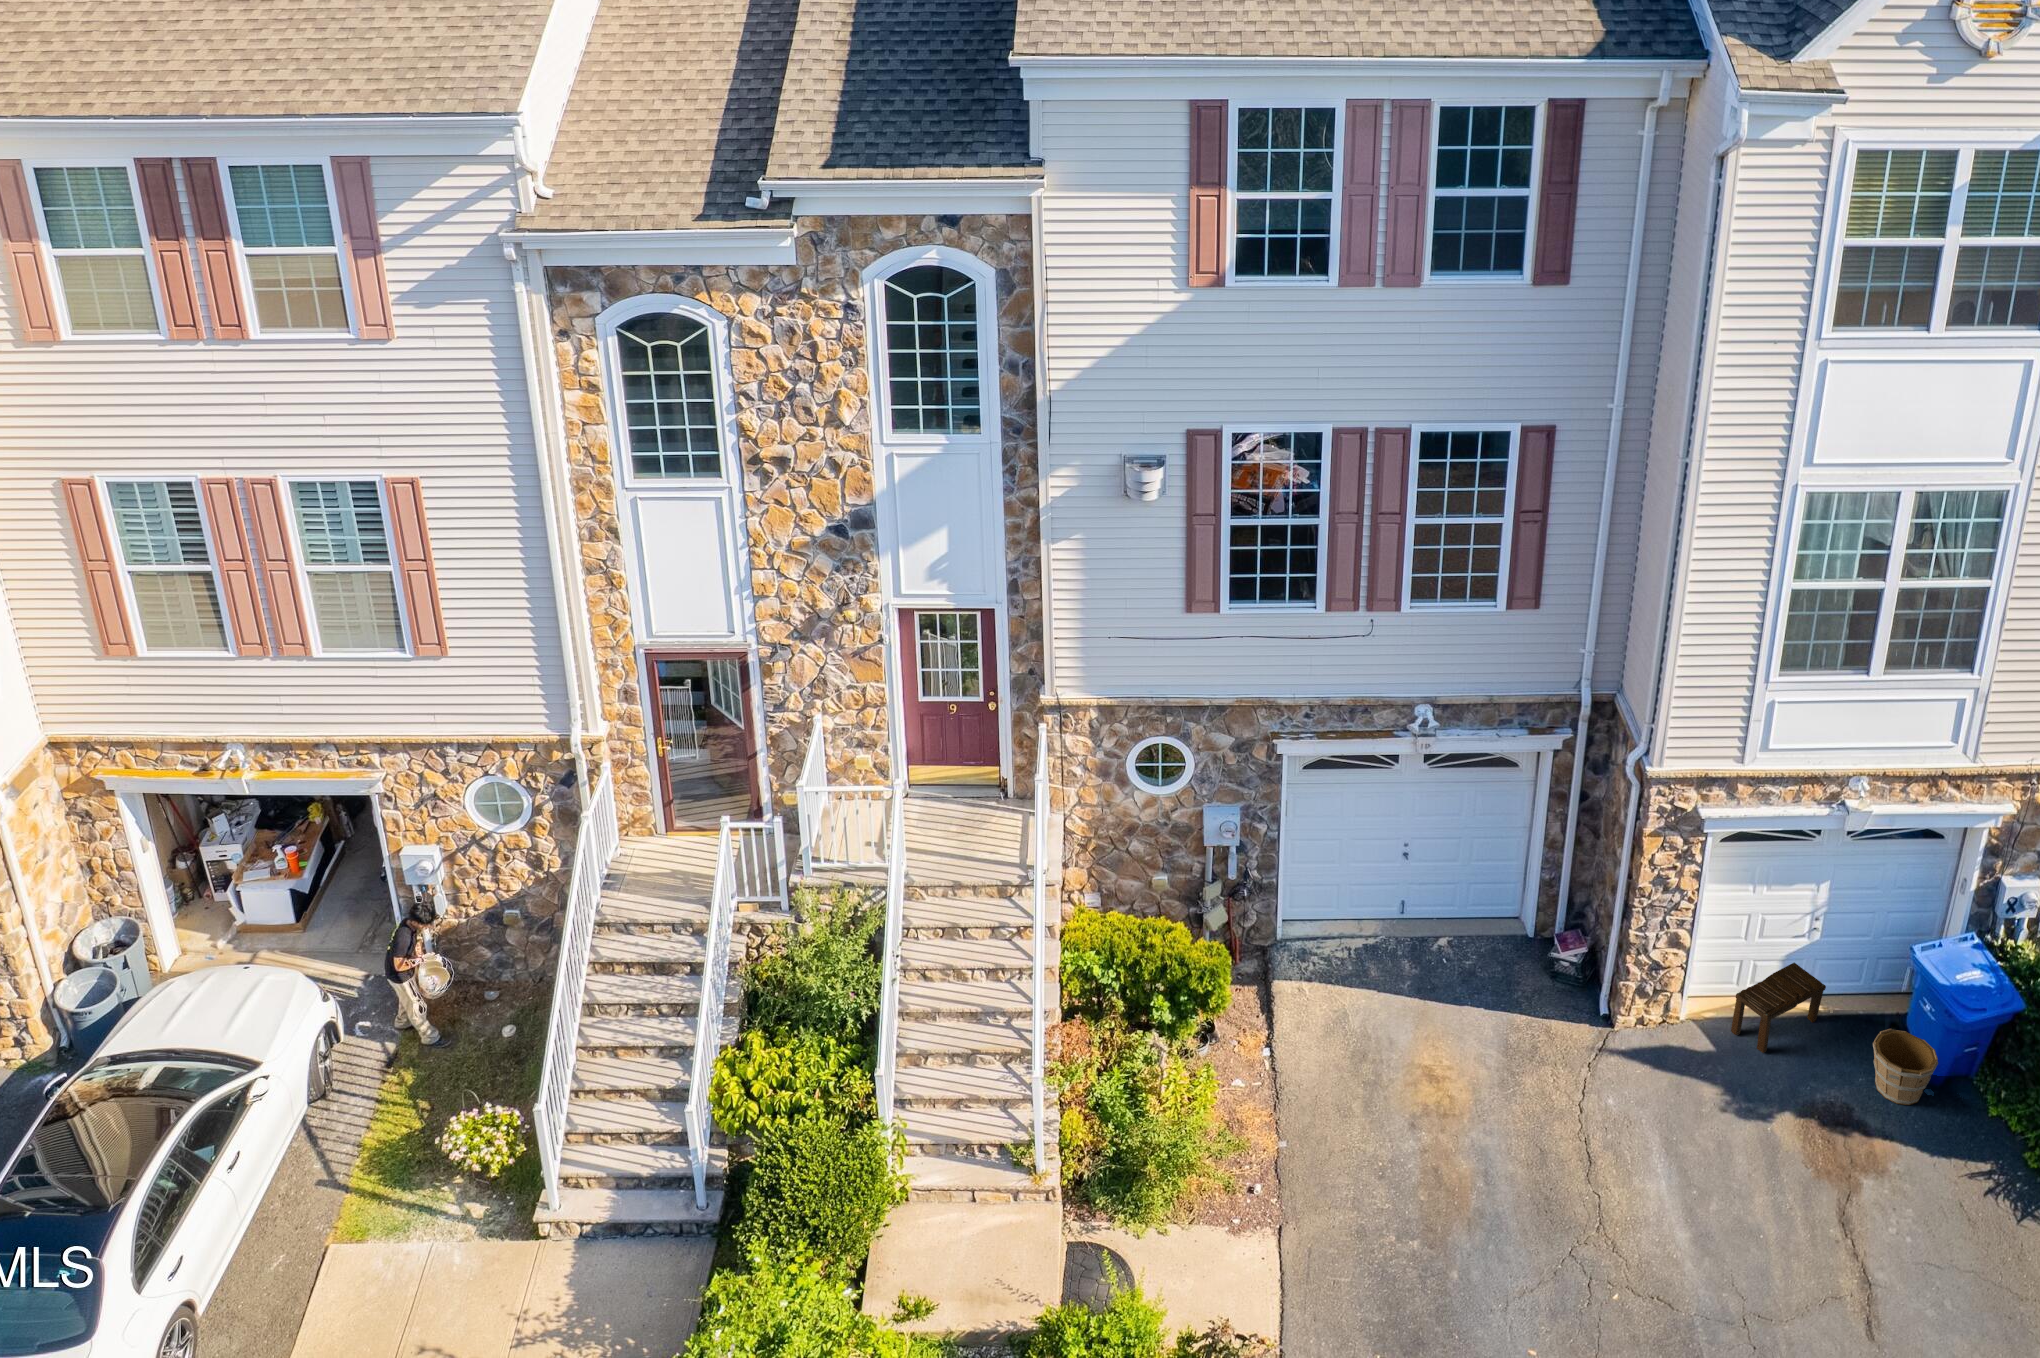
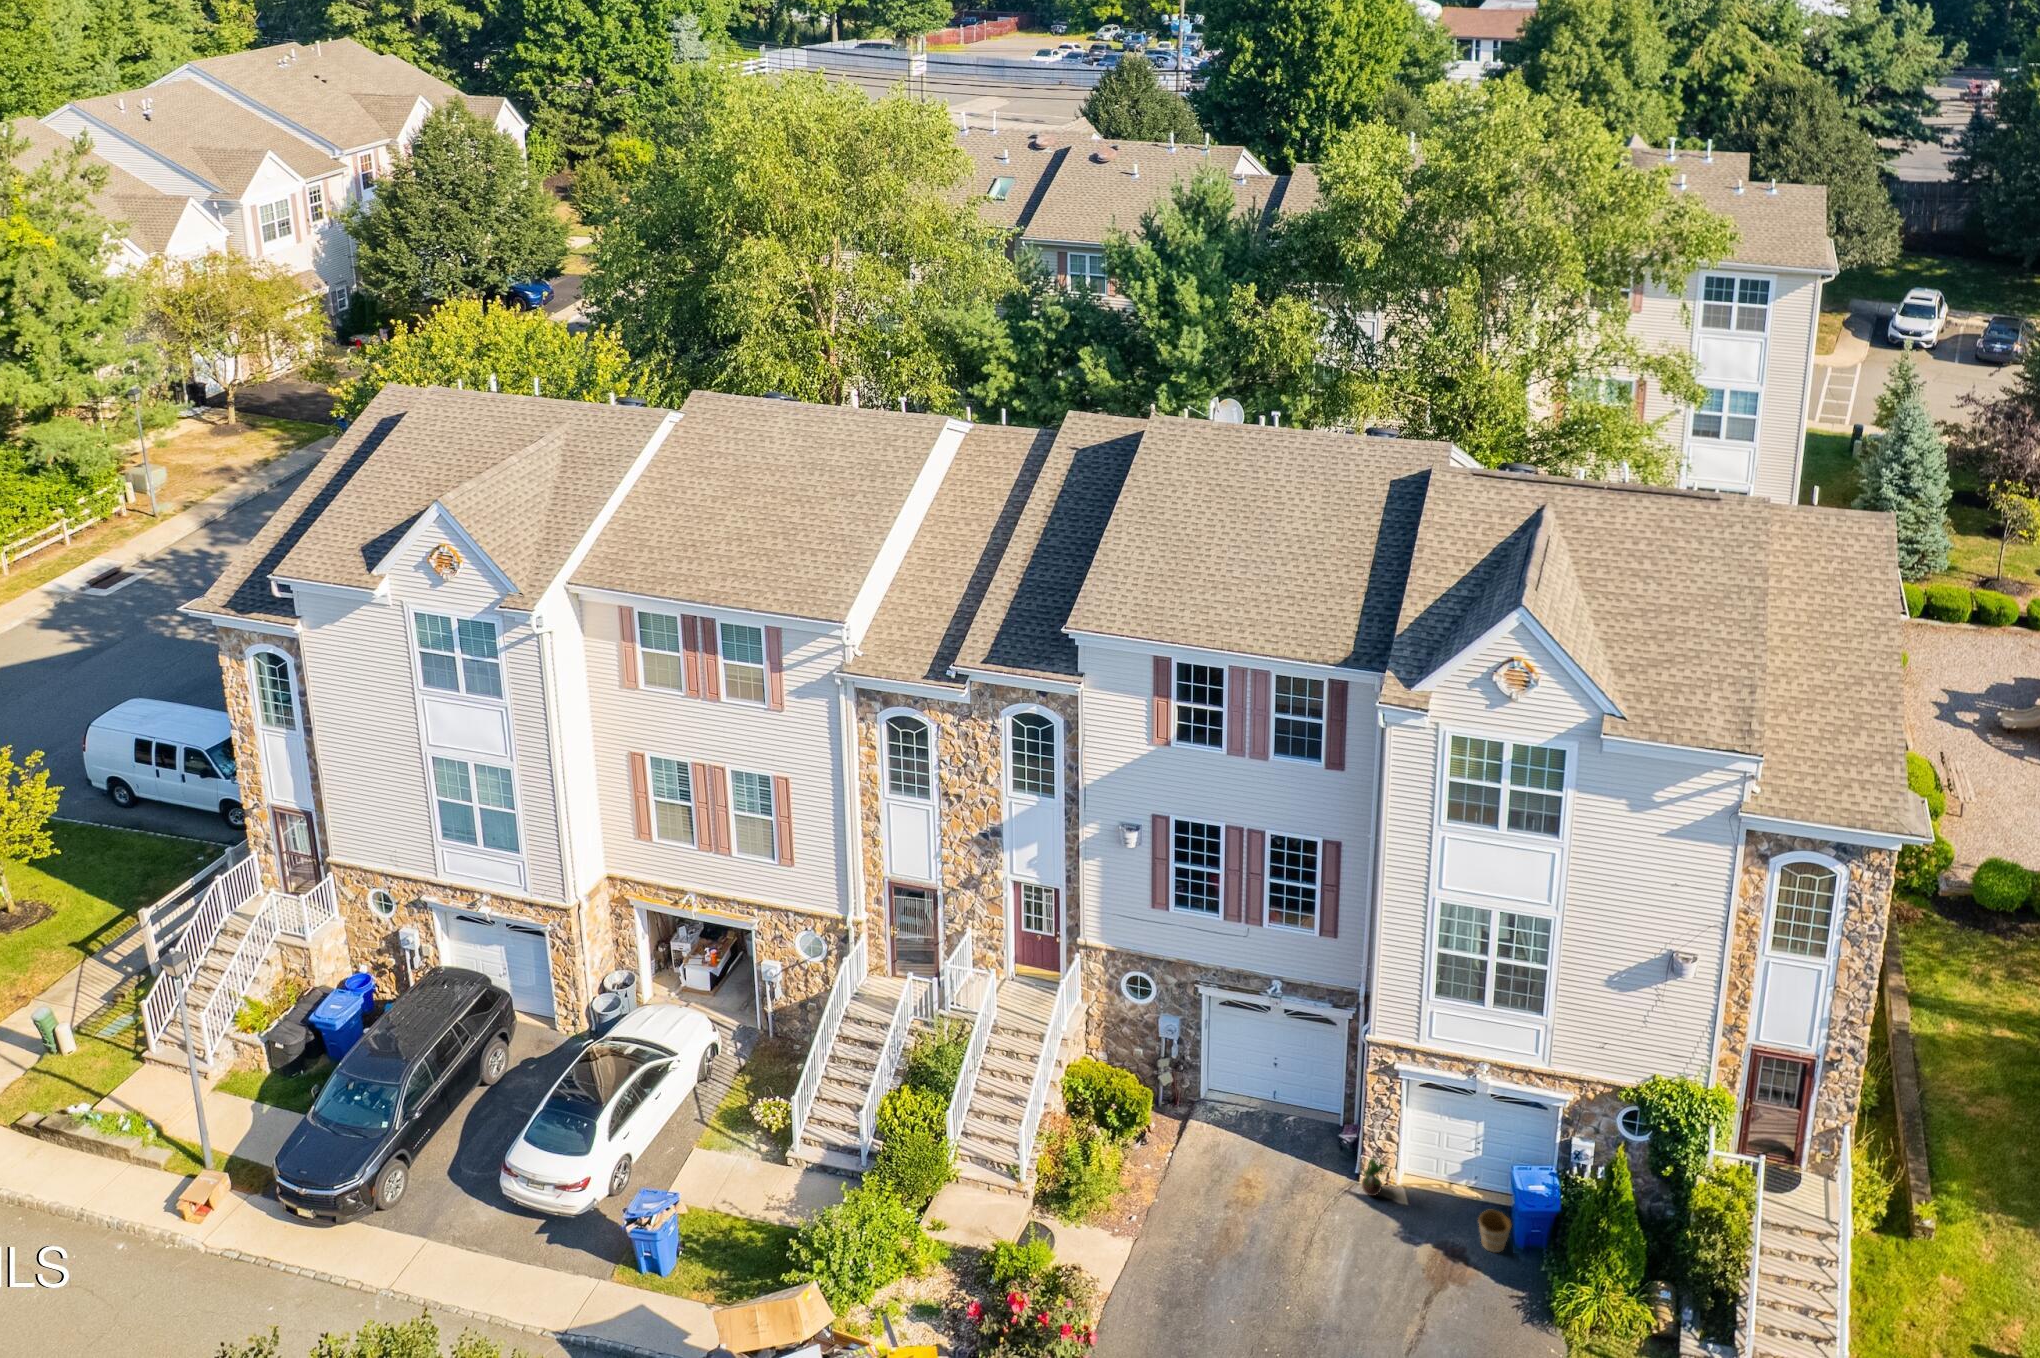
bench: present [1731,963,1826,1053] -> none [1419,1167,1473,1212]
potted tree: none [1633,982,1688,1048] -> present [1362,1160,1384,1196]

